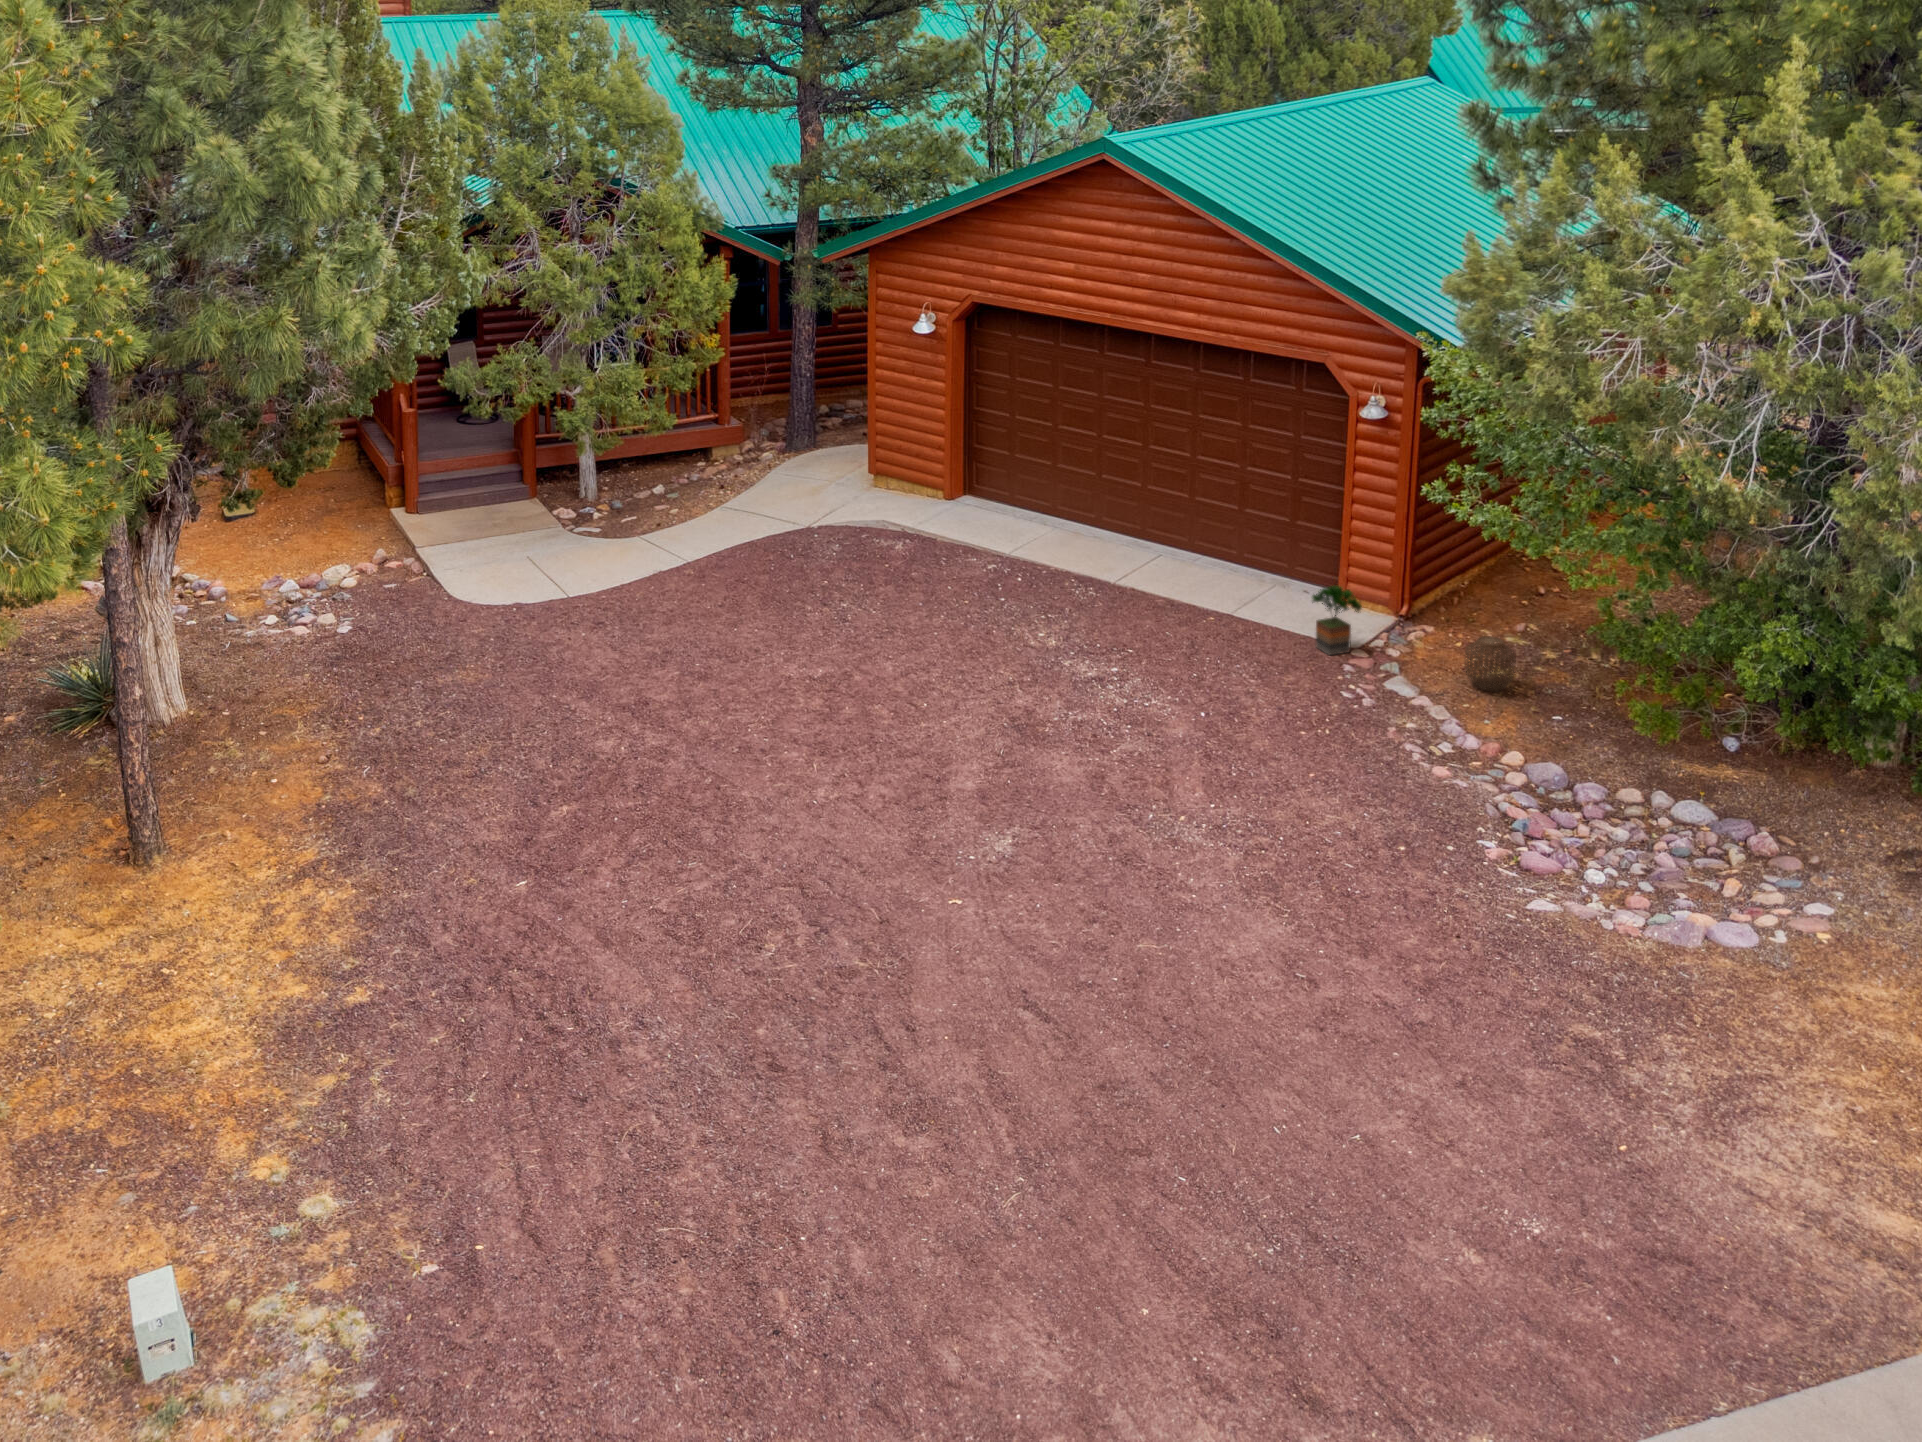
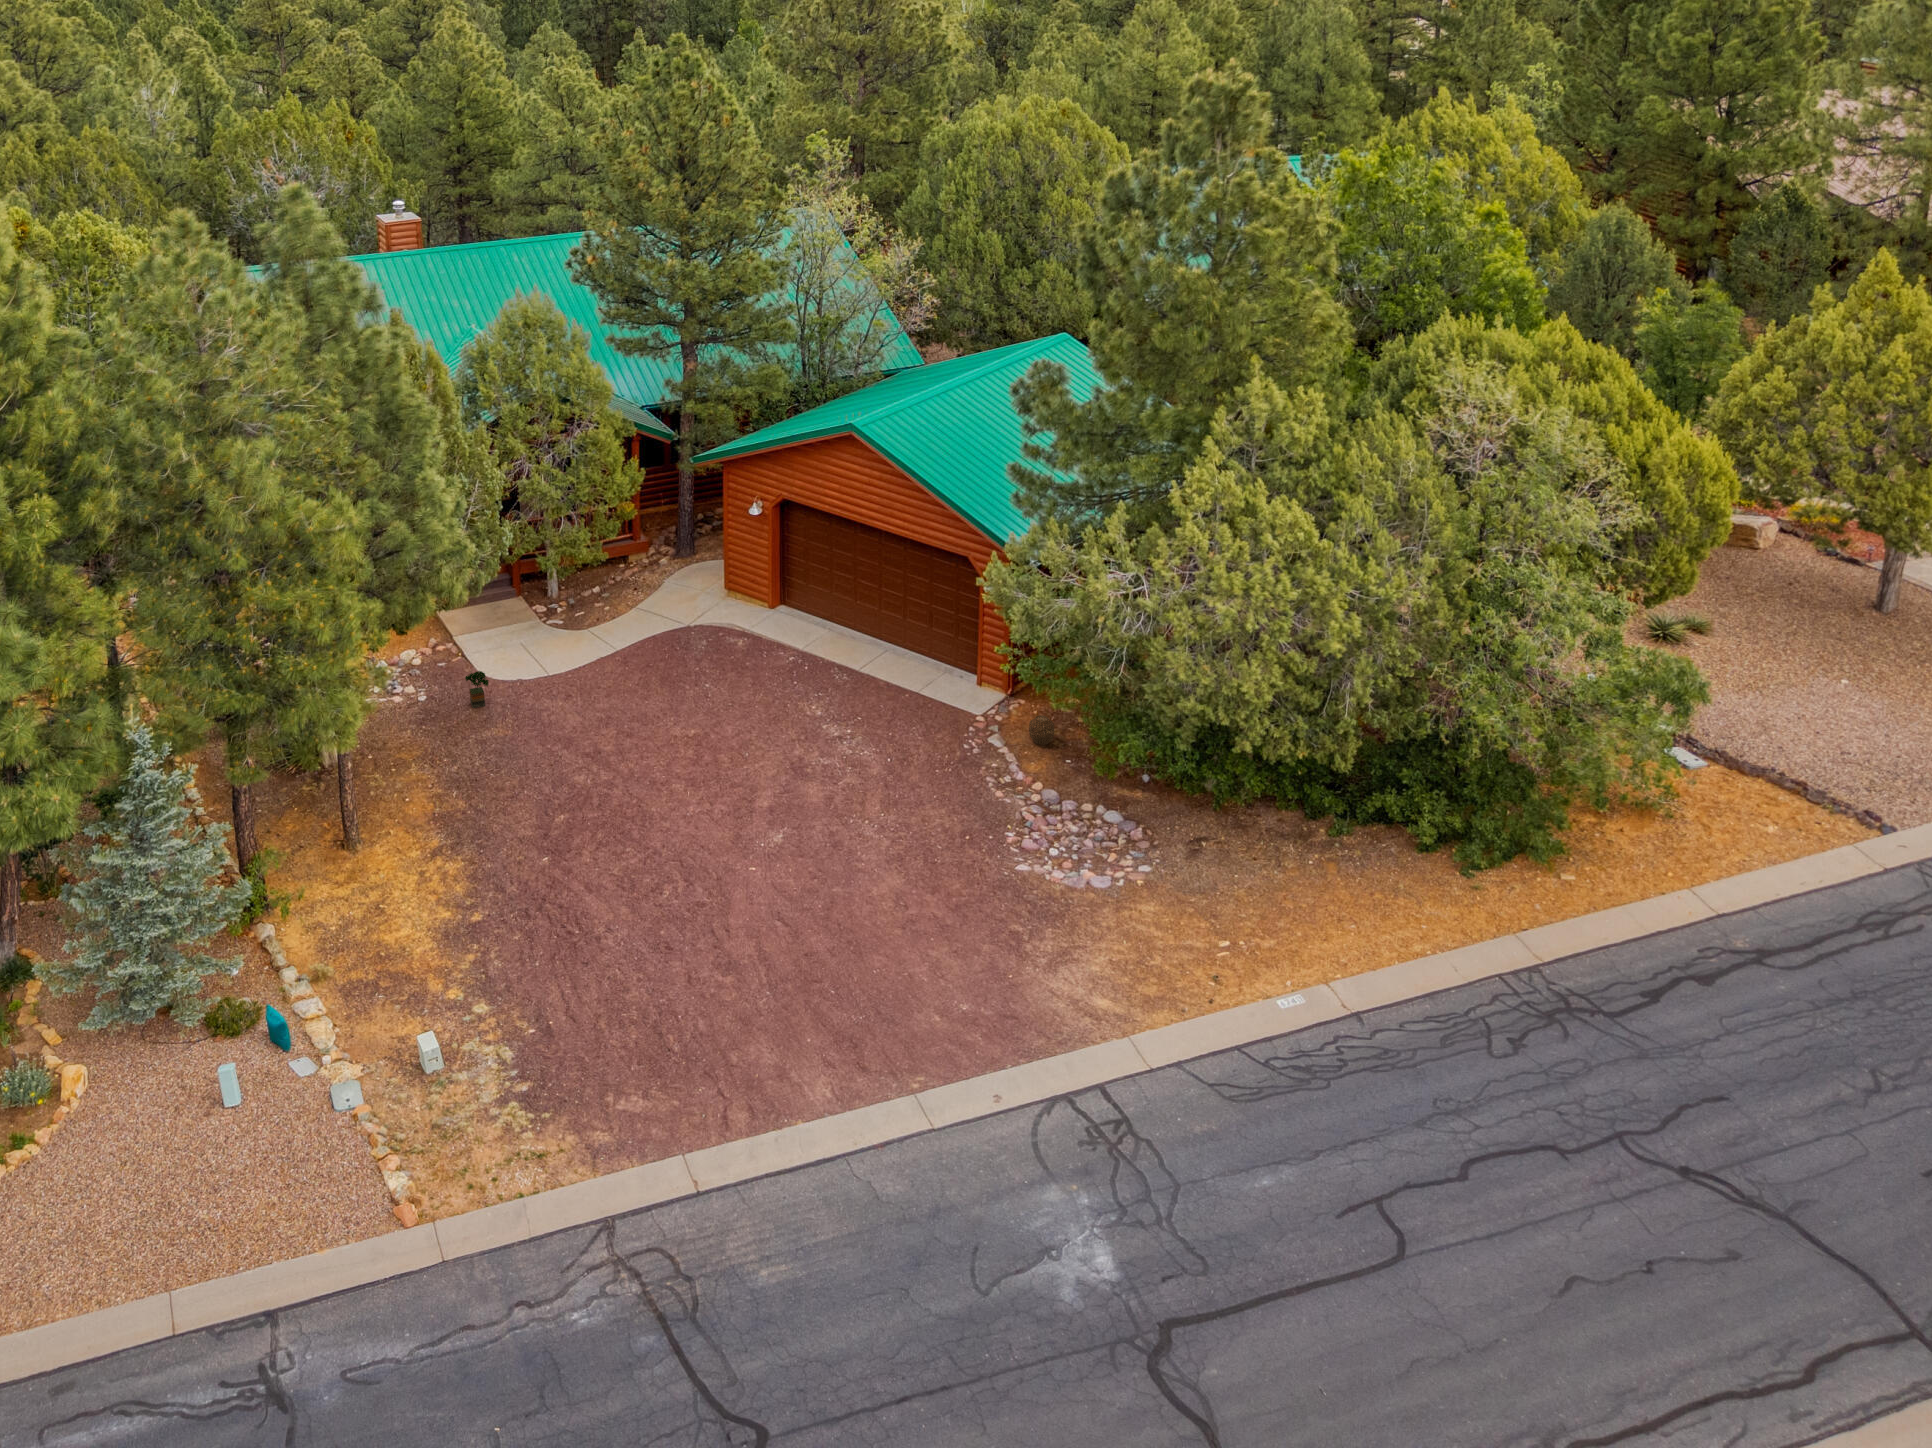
potted tree: present [1312,586,1362,655] -> present [465,671,489,708]

